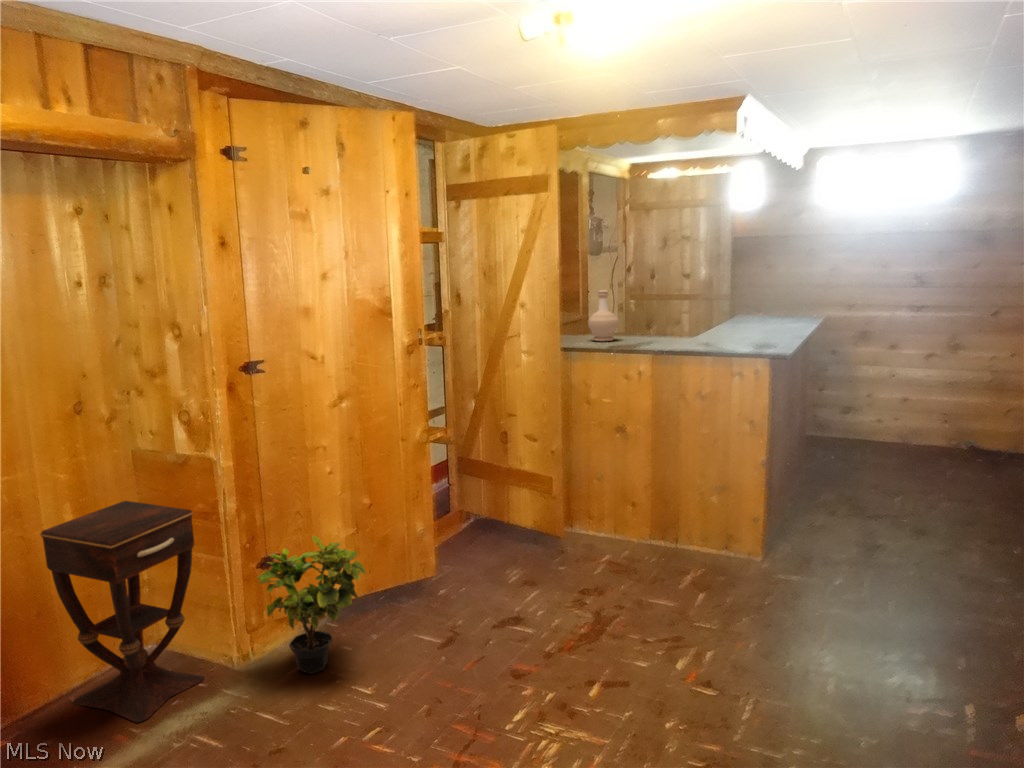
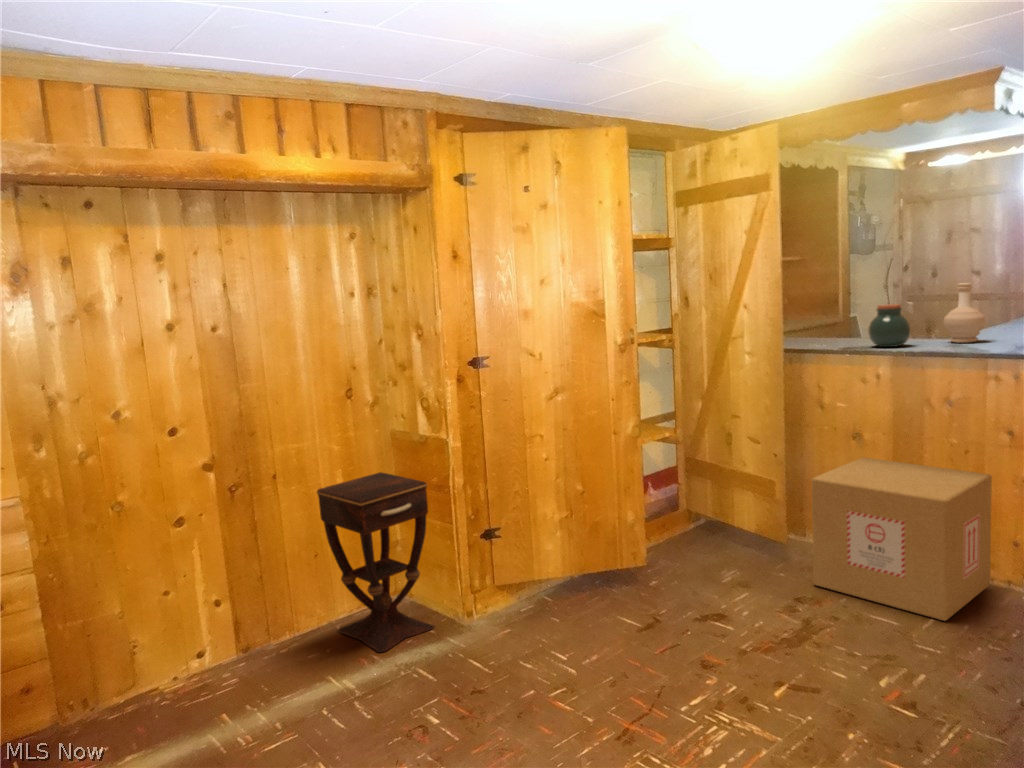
bottle: present [588,290,619,341] -> present [944,283,985,343]
jar: none [629,306,664,346] -> present [868,304,911,347]
cardboard box: none [592,449,737,597] -> present [812,458,992,621]
potted plant: present [257,536,365,674] -> none [476,513,568,636]

